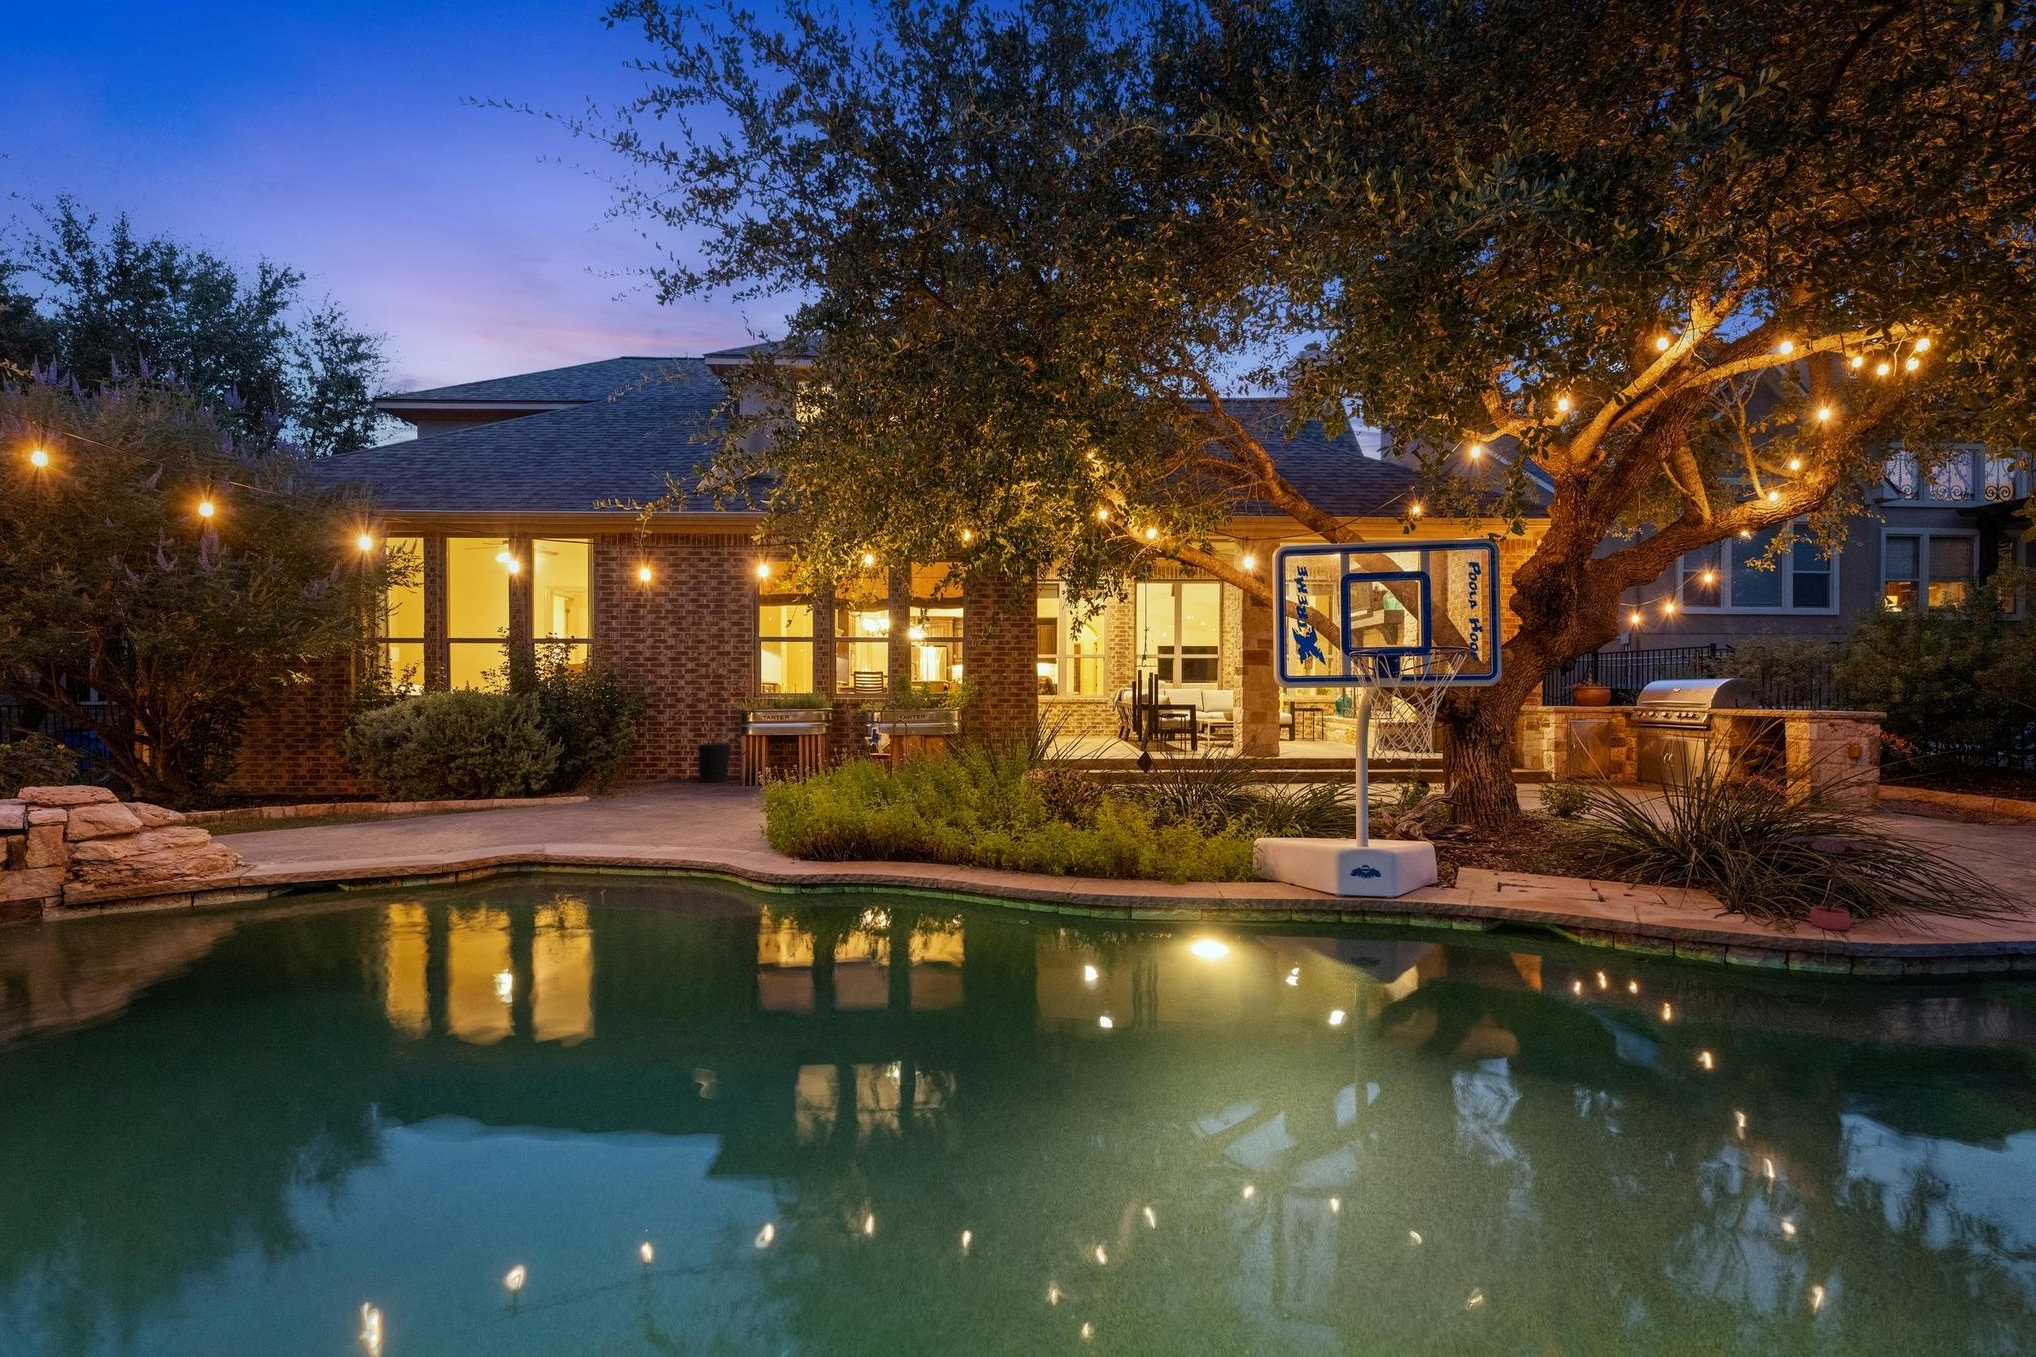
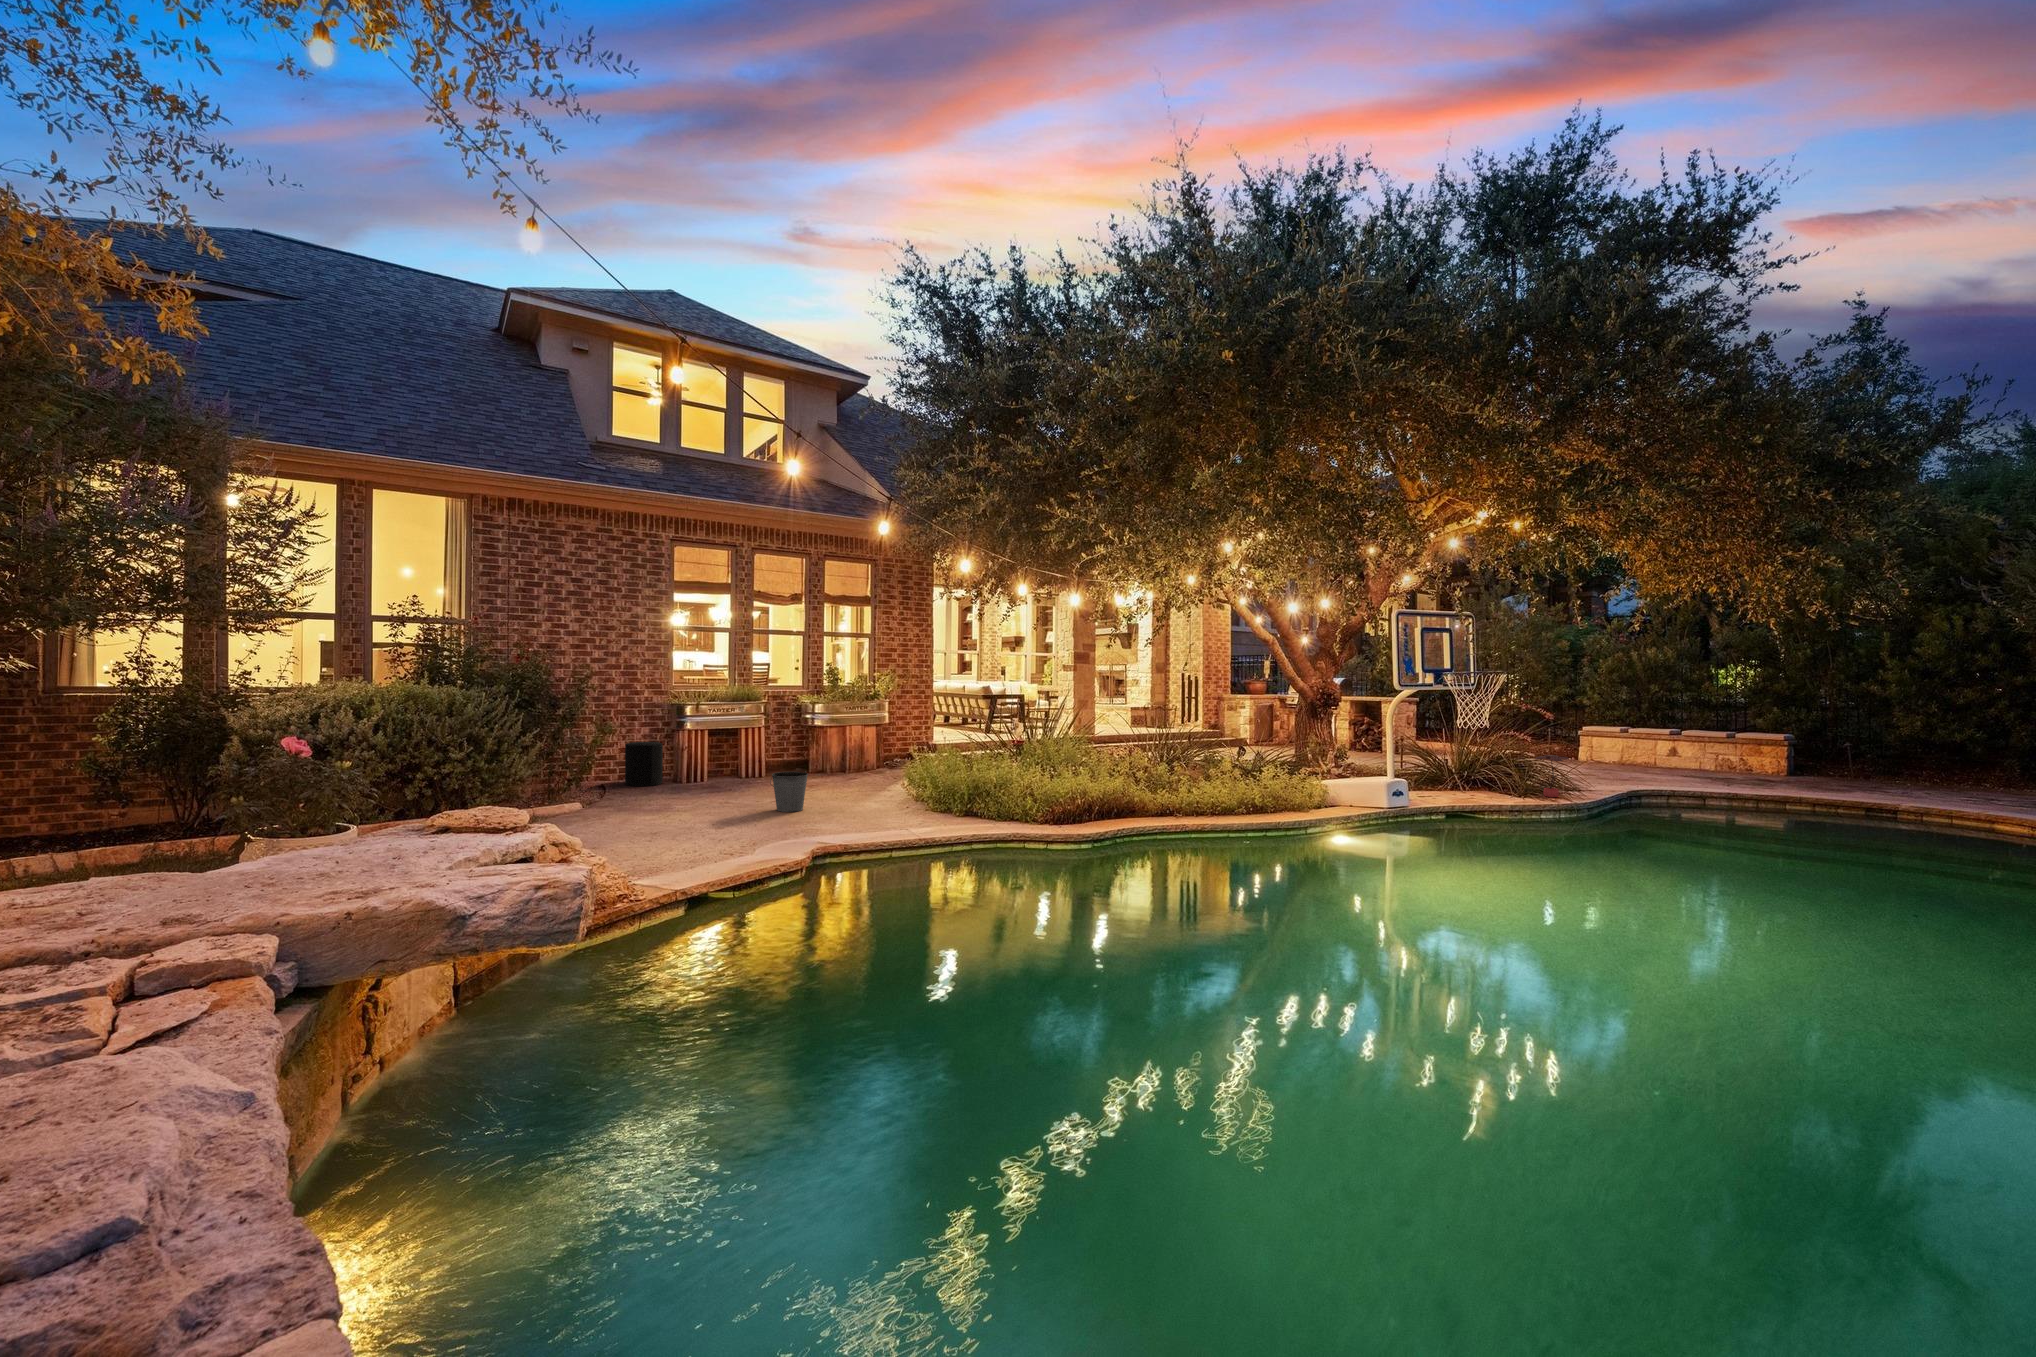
bucket: none [671,775,710,815] -> present [770,771,808,812]

